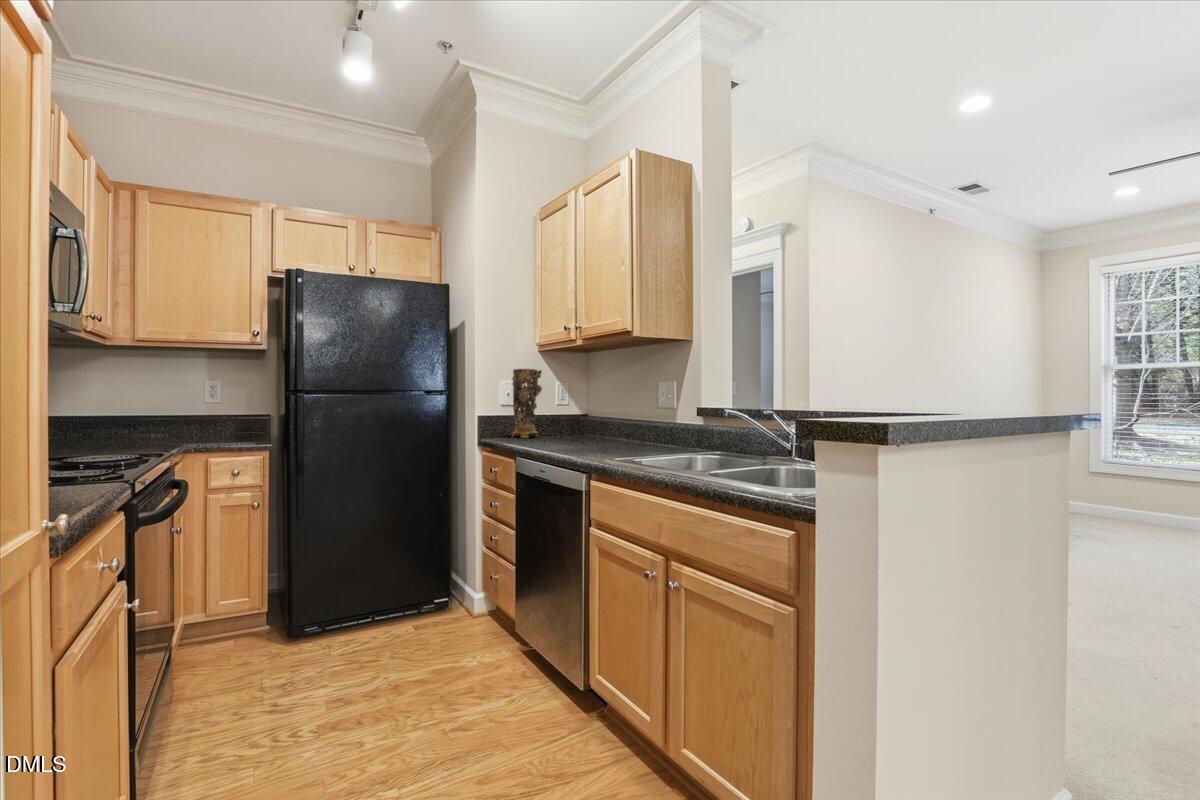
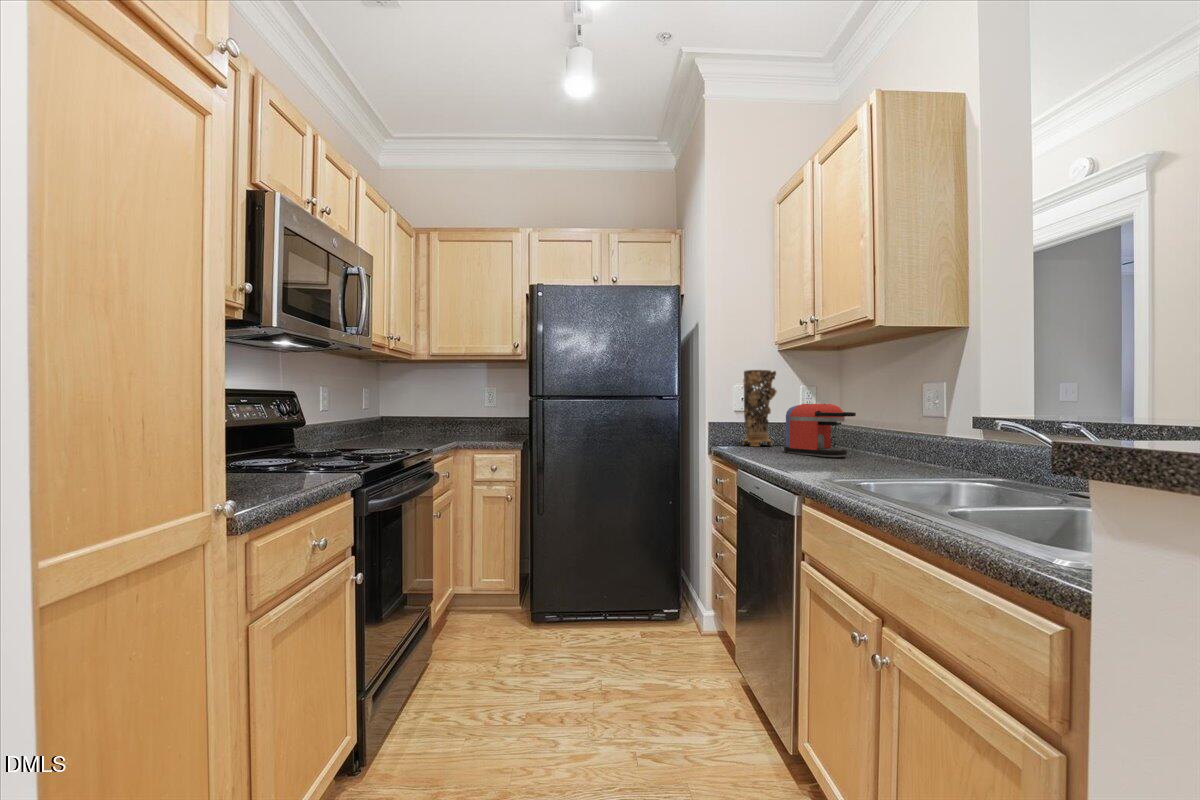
coffee maker: none [553,399,612,444] -> present [784,404,856,457]

